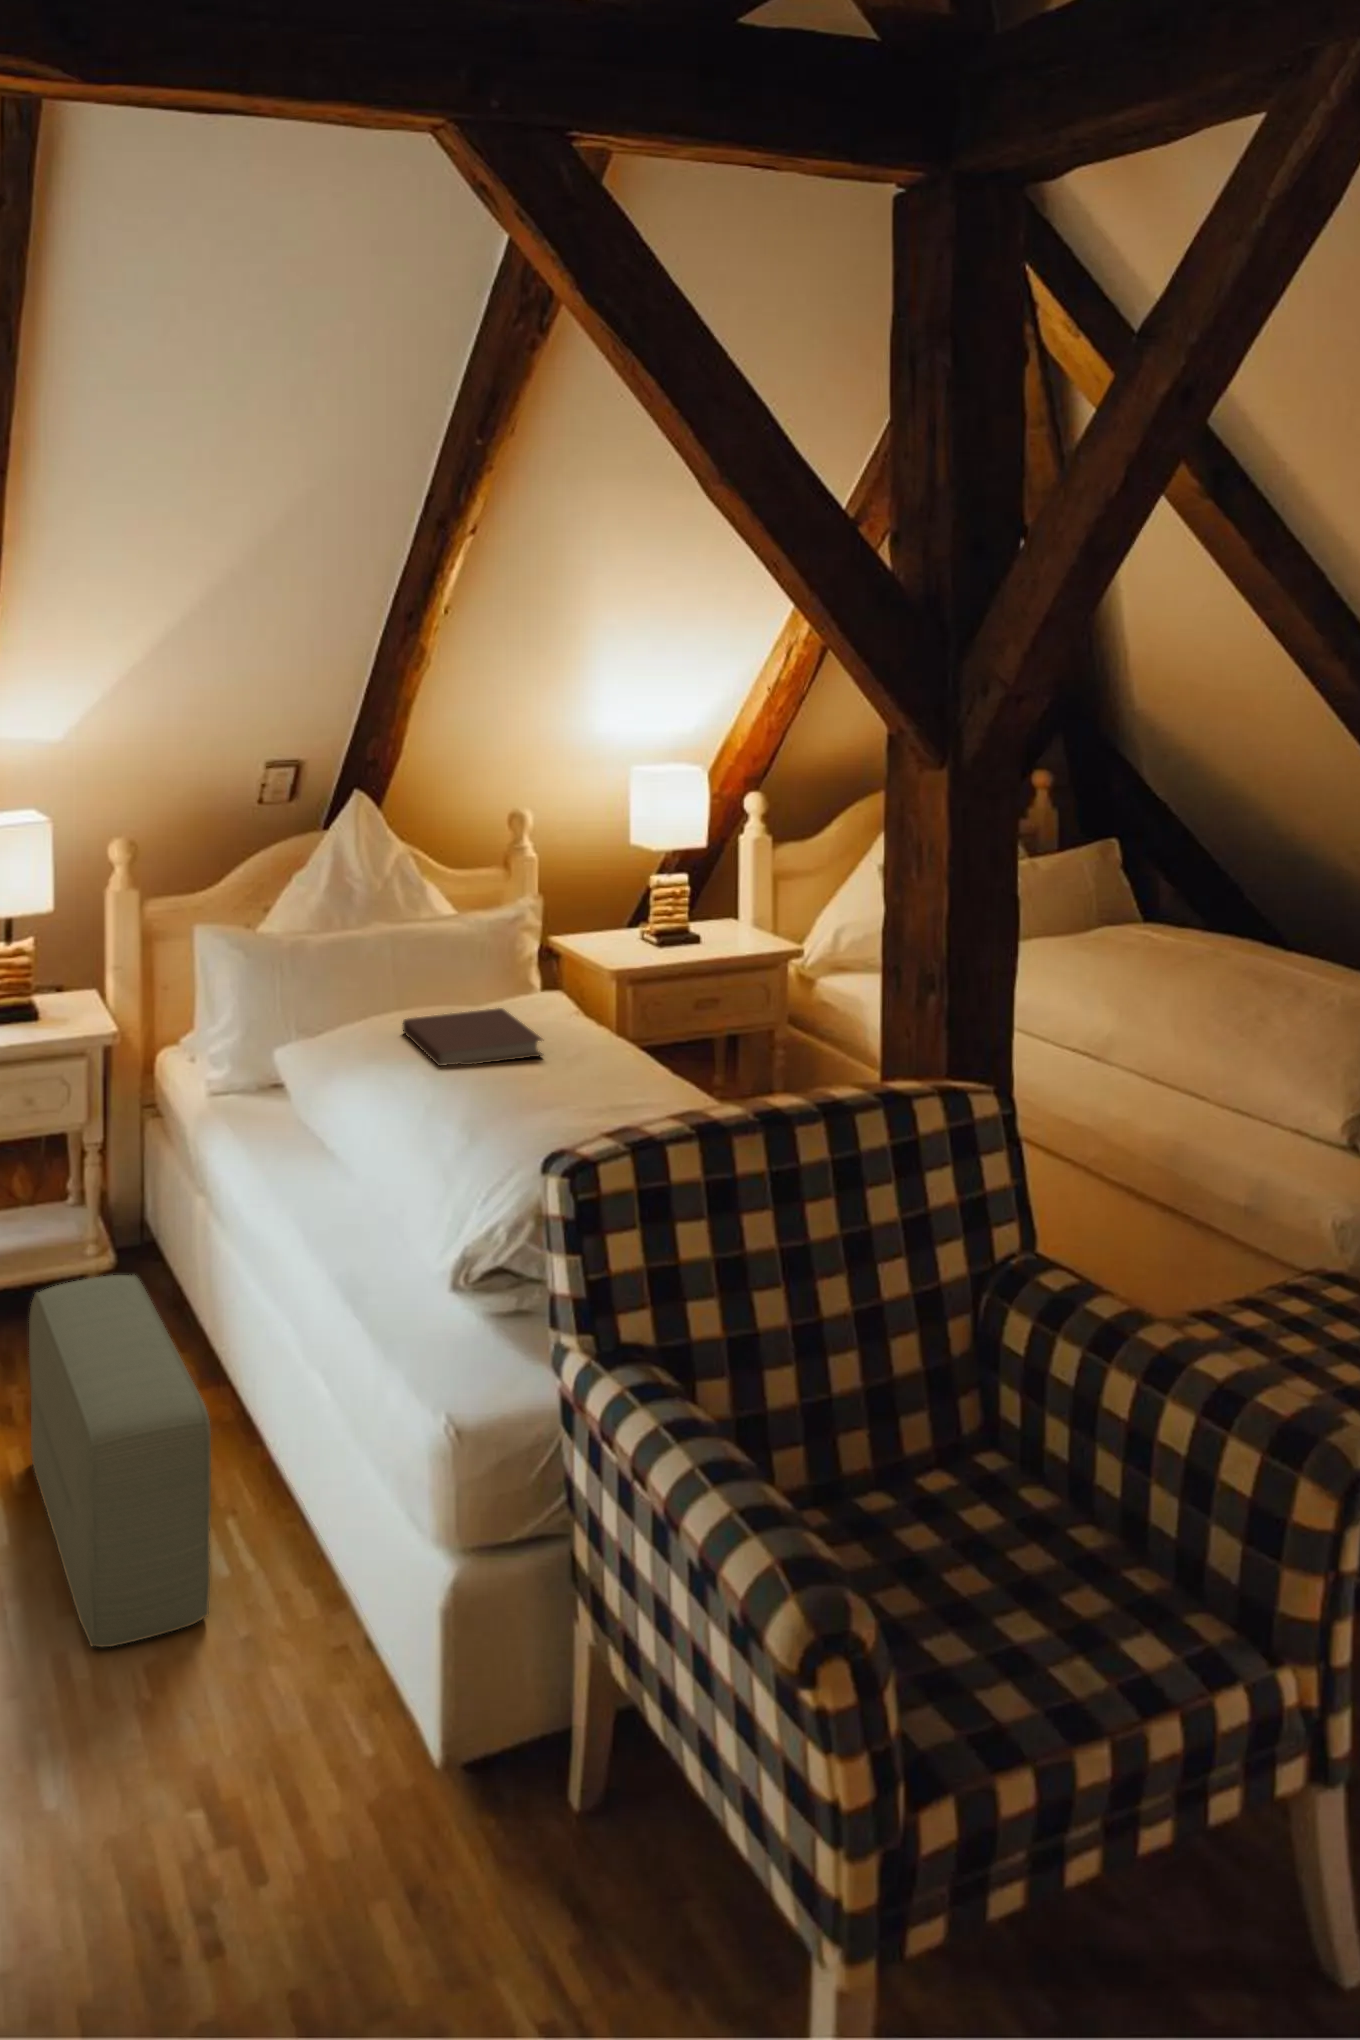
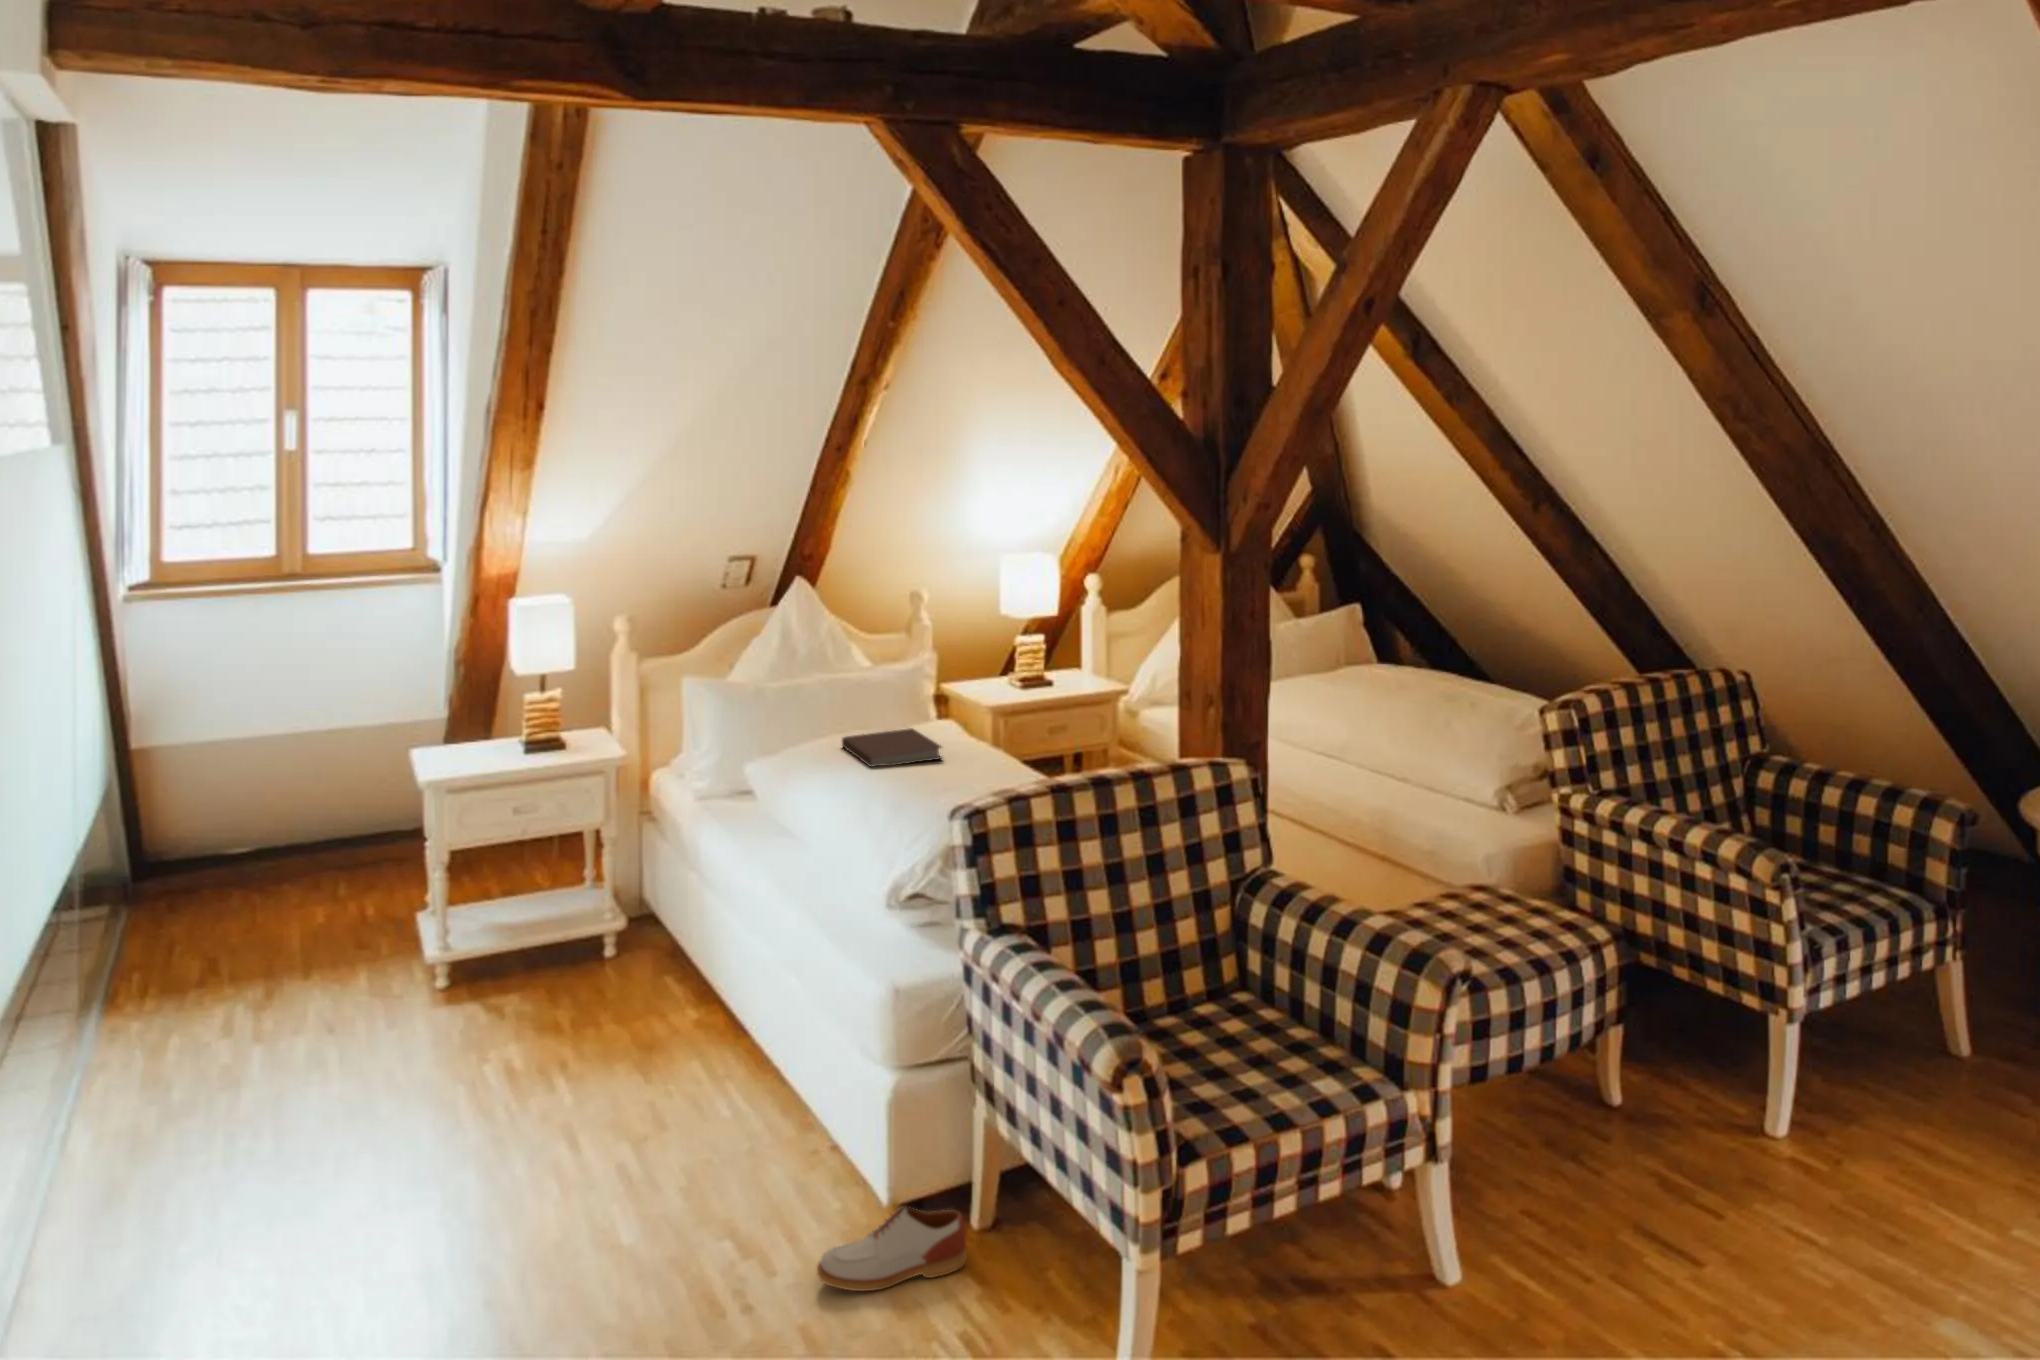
pouf: present [29,1275,211,1647] -> none [582,919,723,1156]
shoe: none [323,1787,559,1929] -> present [817,1207,967,1291]

